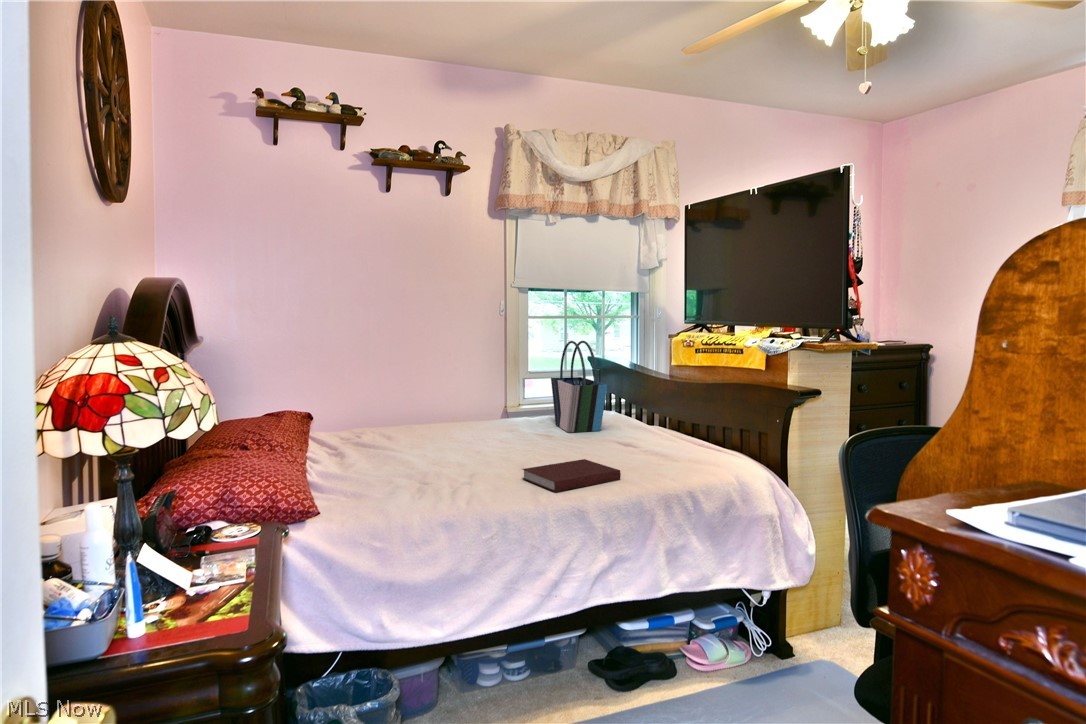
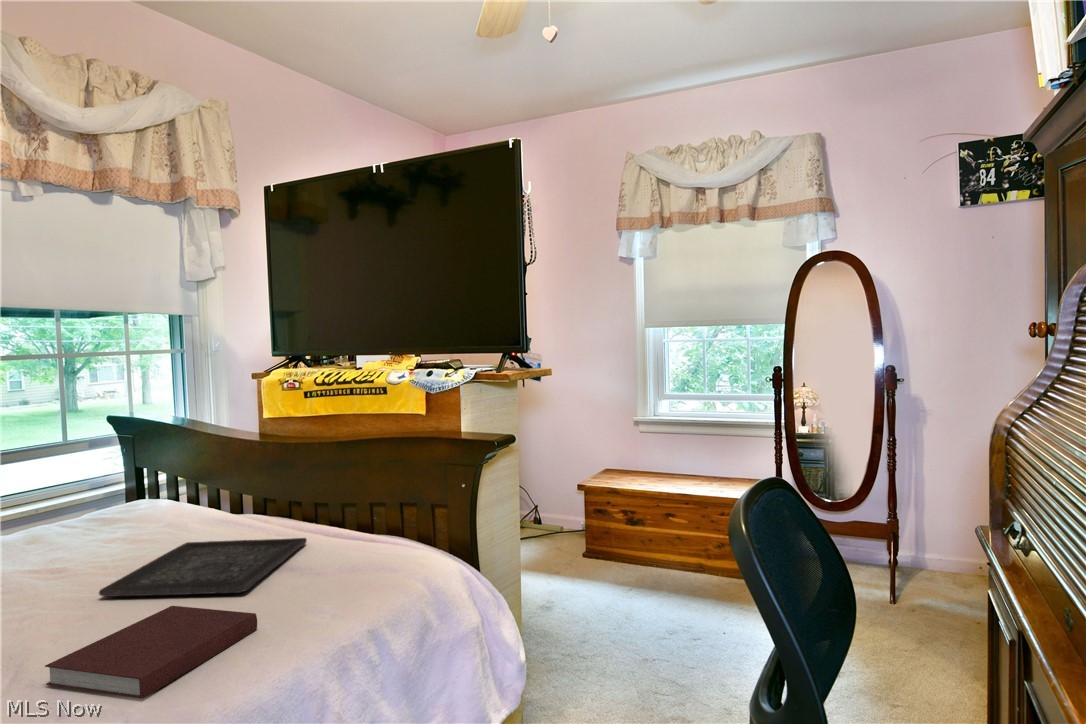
tote bag: present [551,341,607,432] -> none [48,391,173,552]
tray: none [558,435,676,462] -> present [99,538,307,596]

